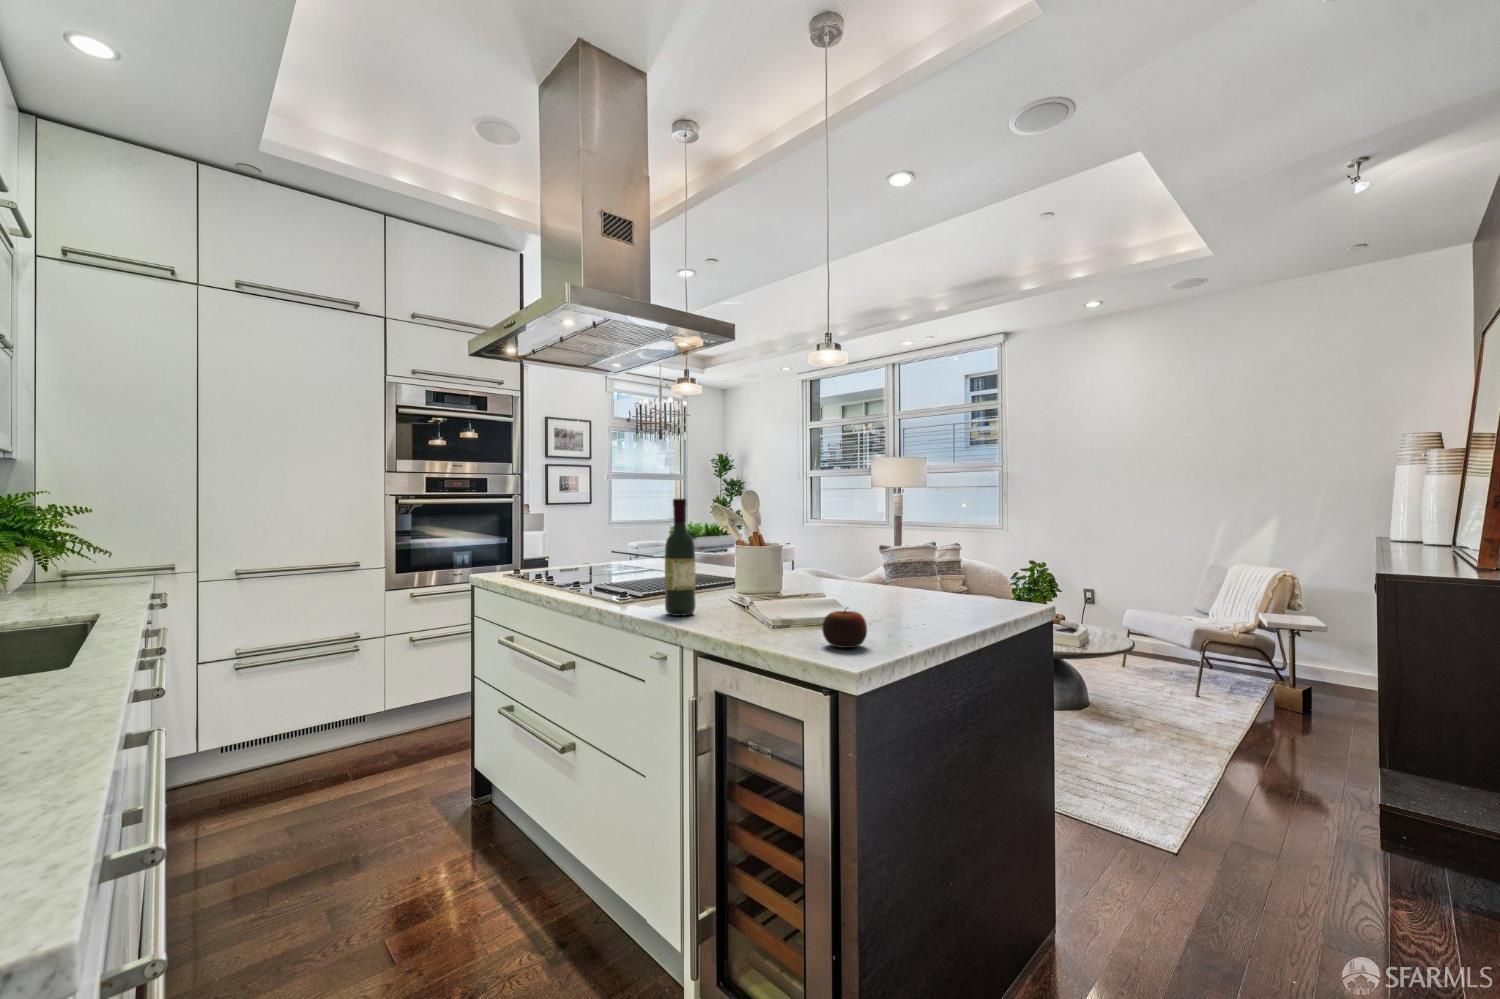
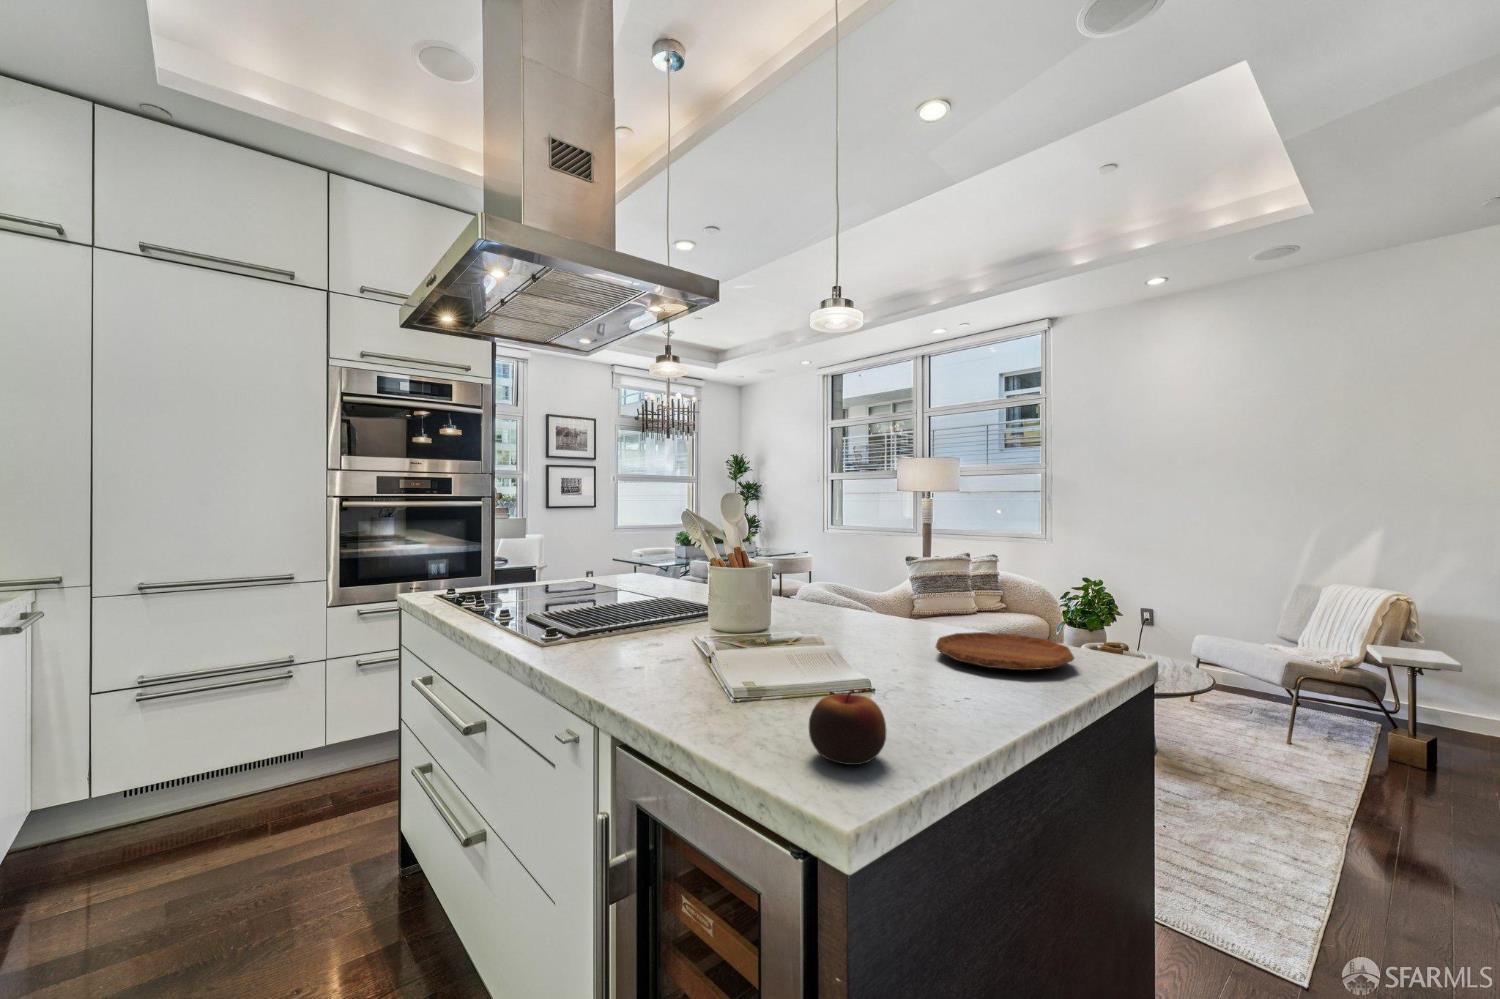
wine bottle: present [665,498,696,616] -> none [588,501,633,675]
tray: none [899,589,991,610] -> present [936,632,1074,670]

